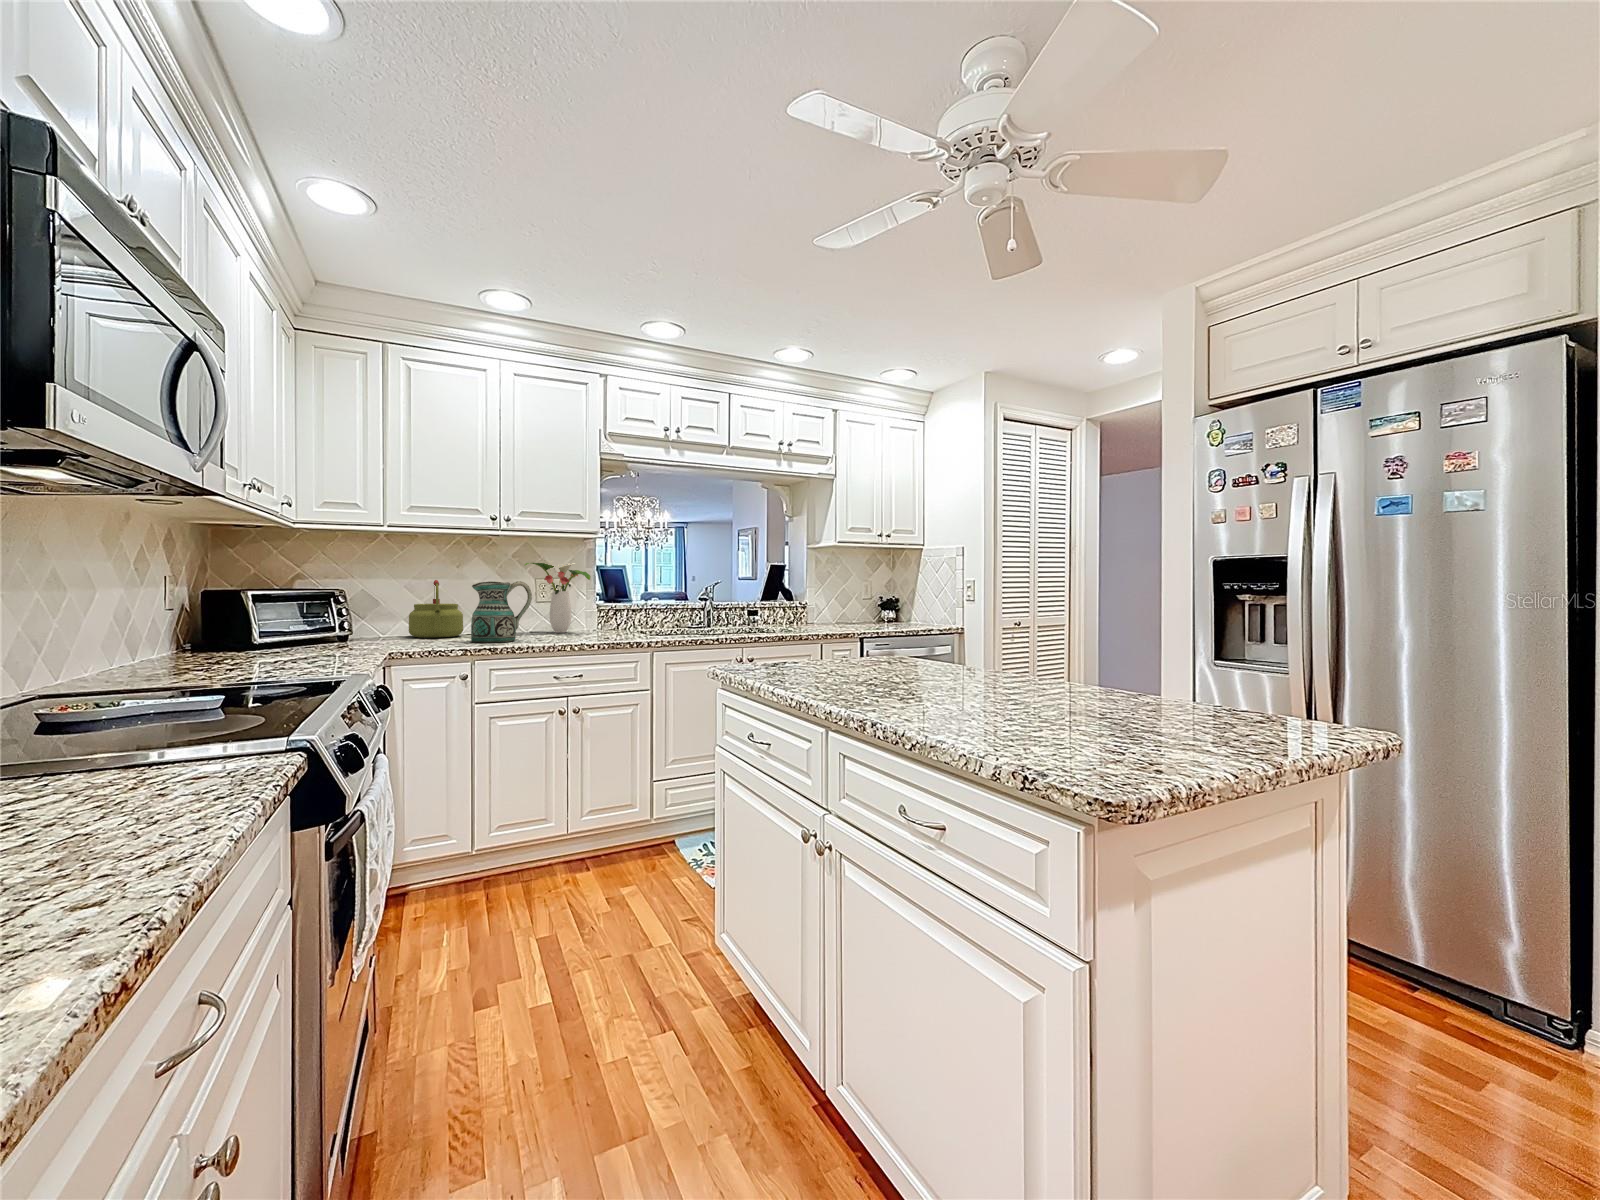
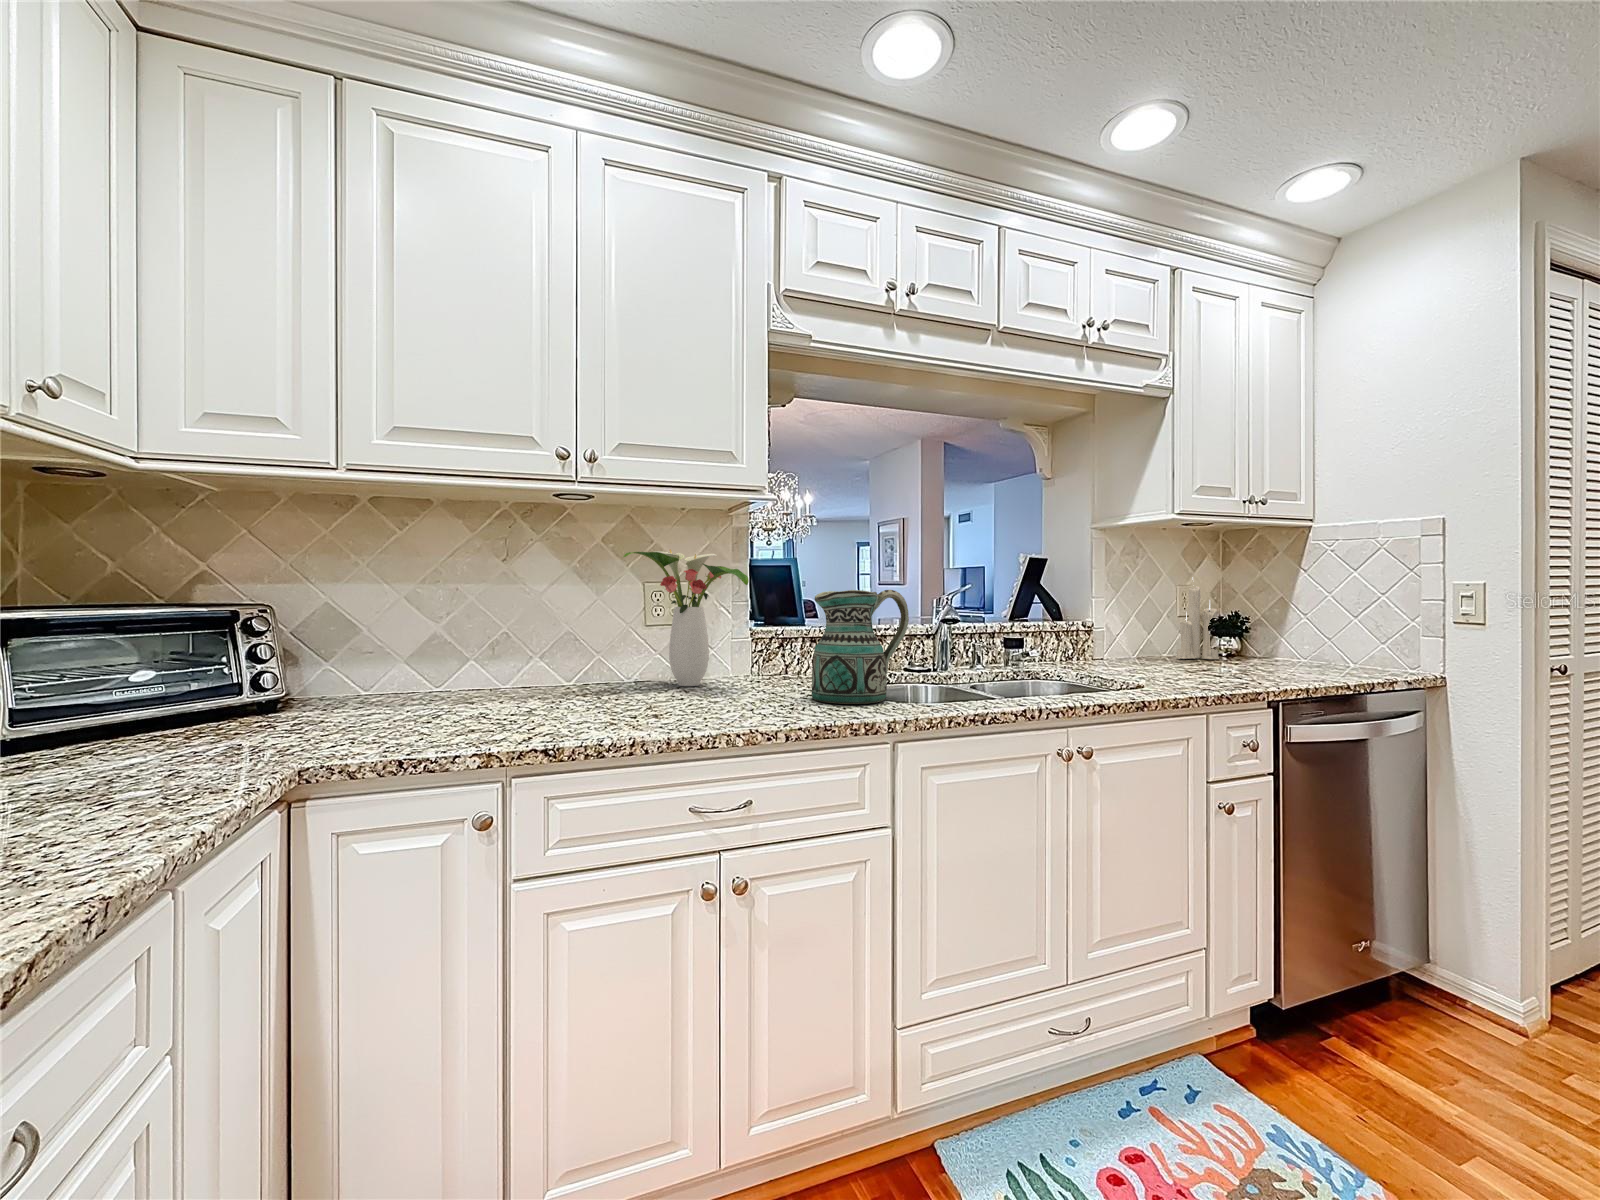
candle: none [860,573,883,624] -> present [1176,577,1219,659]
kettle: present [409,580,463,638] -> none [398,586,506,705]
ceramic pitcher: present [471,581,532,642] -> present [812,590,909,704]

